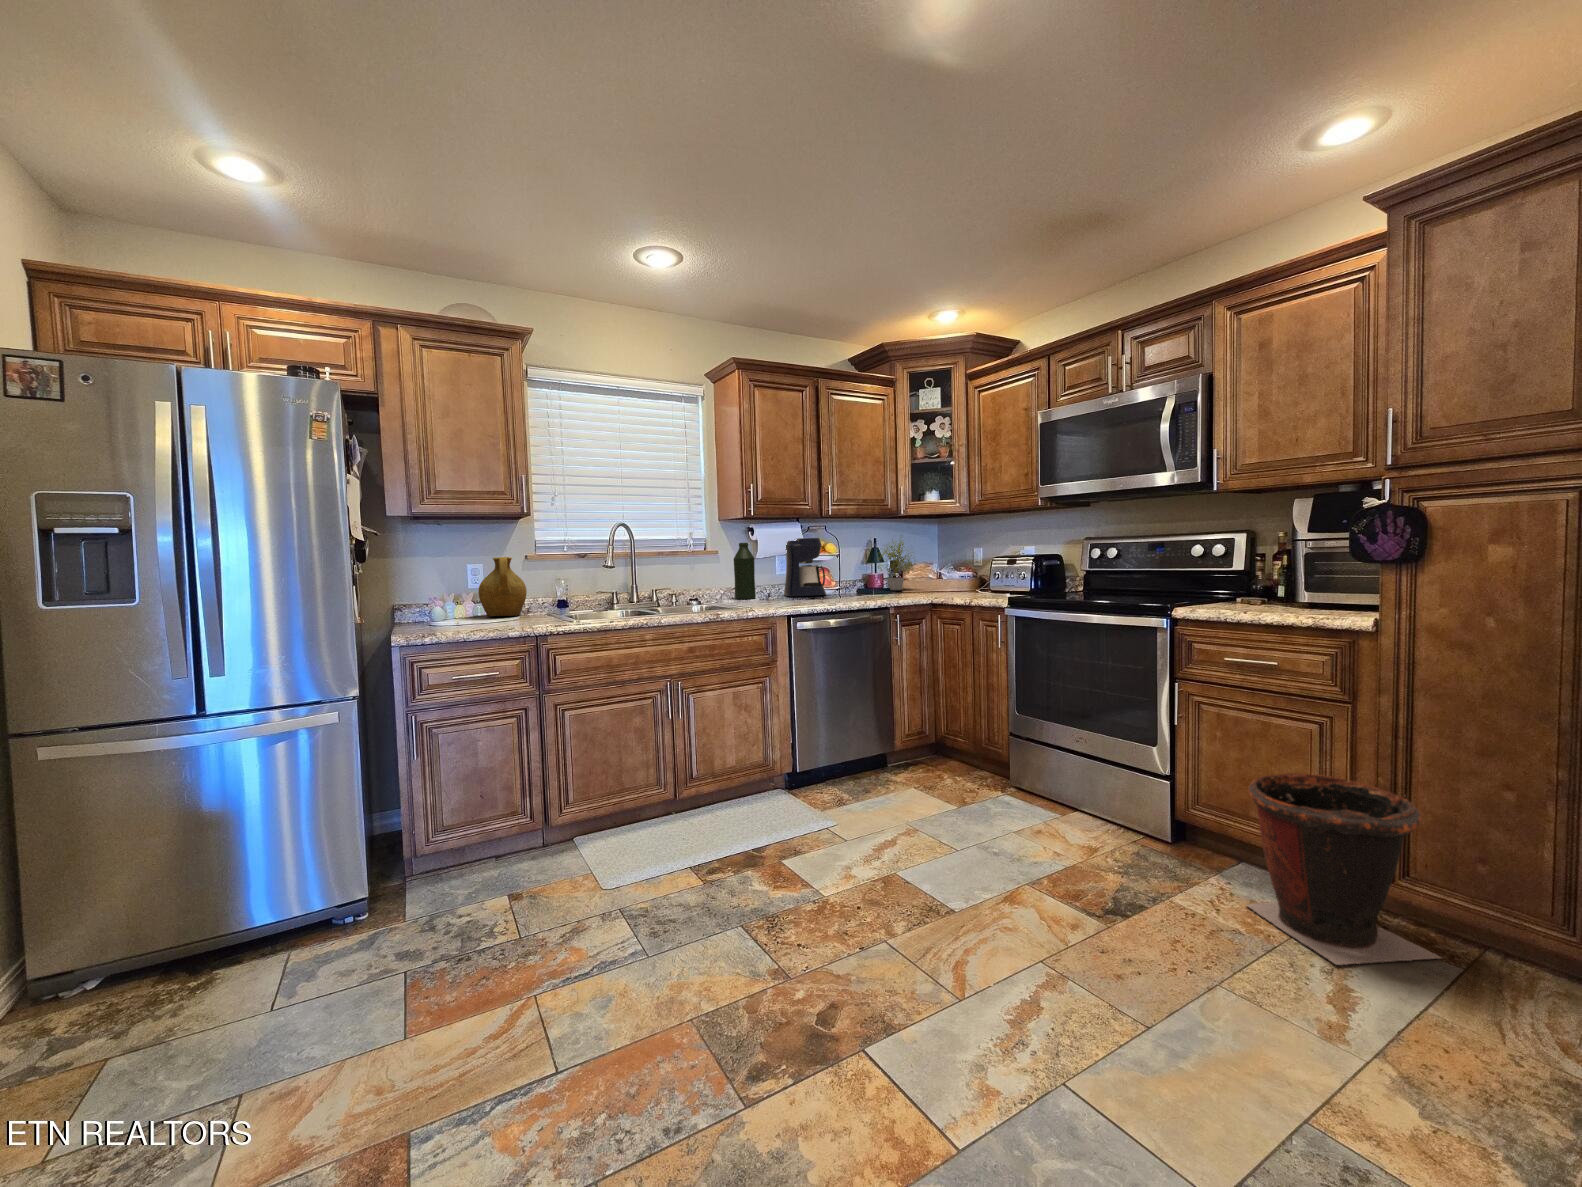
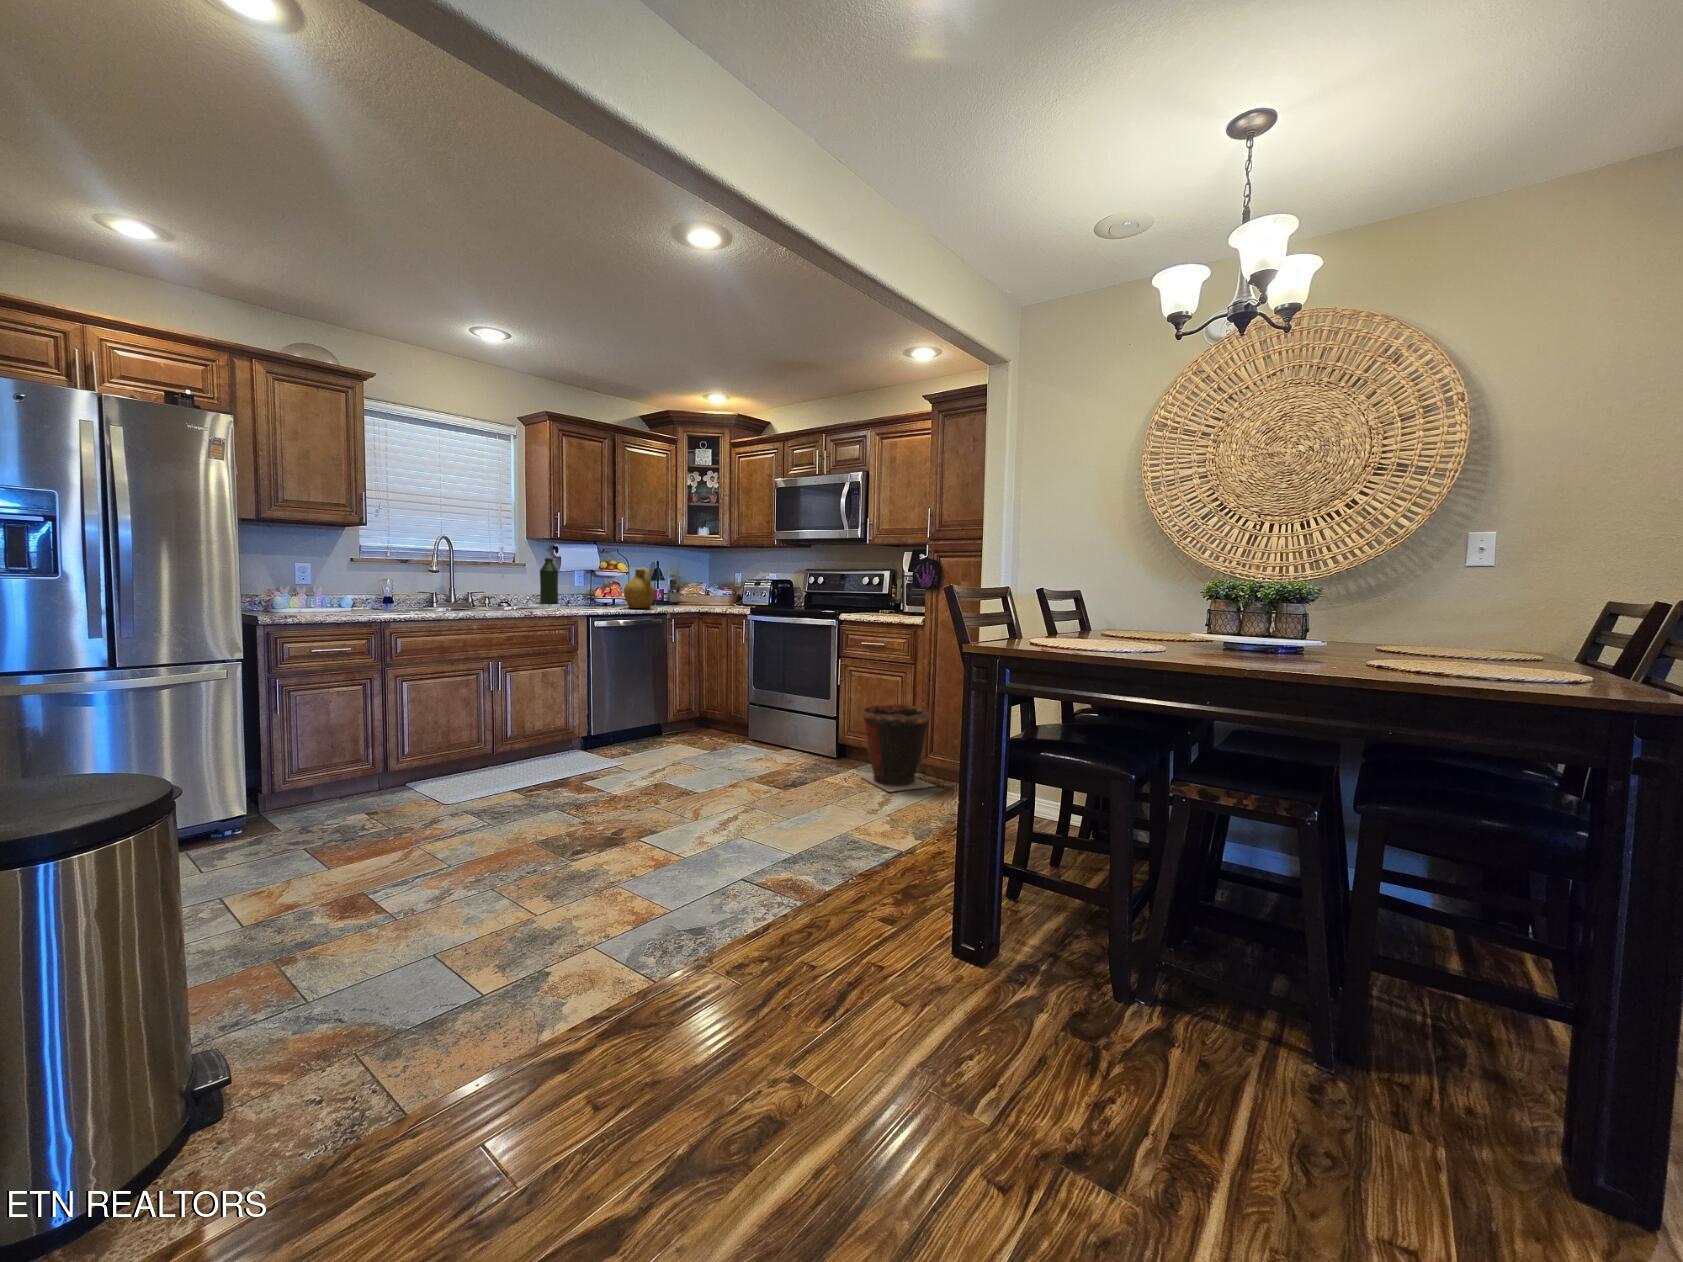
coffee maker: present [784,538,826,596] -> none [582,557,618,603]
pitcher: present [479,557,527,616] -> present [624,569,655,608]

